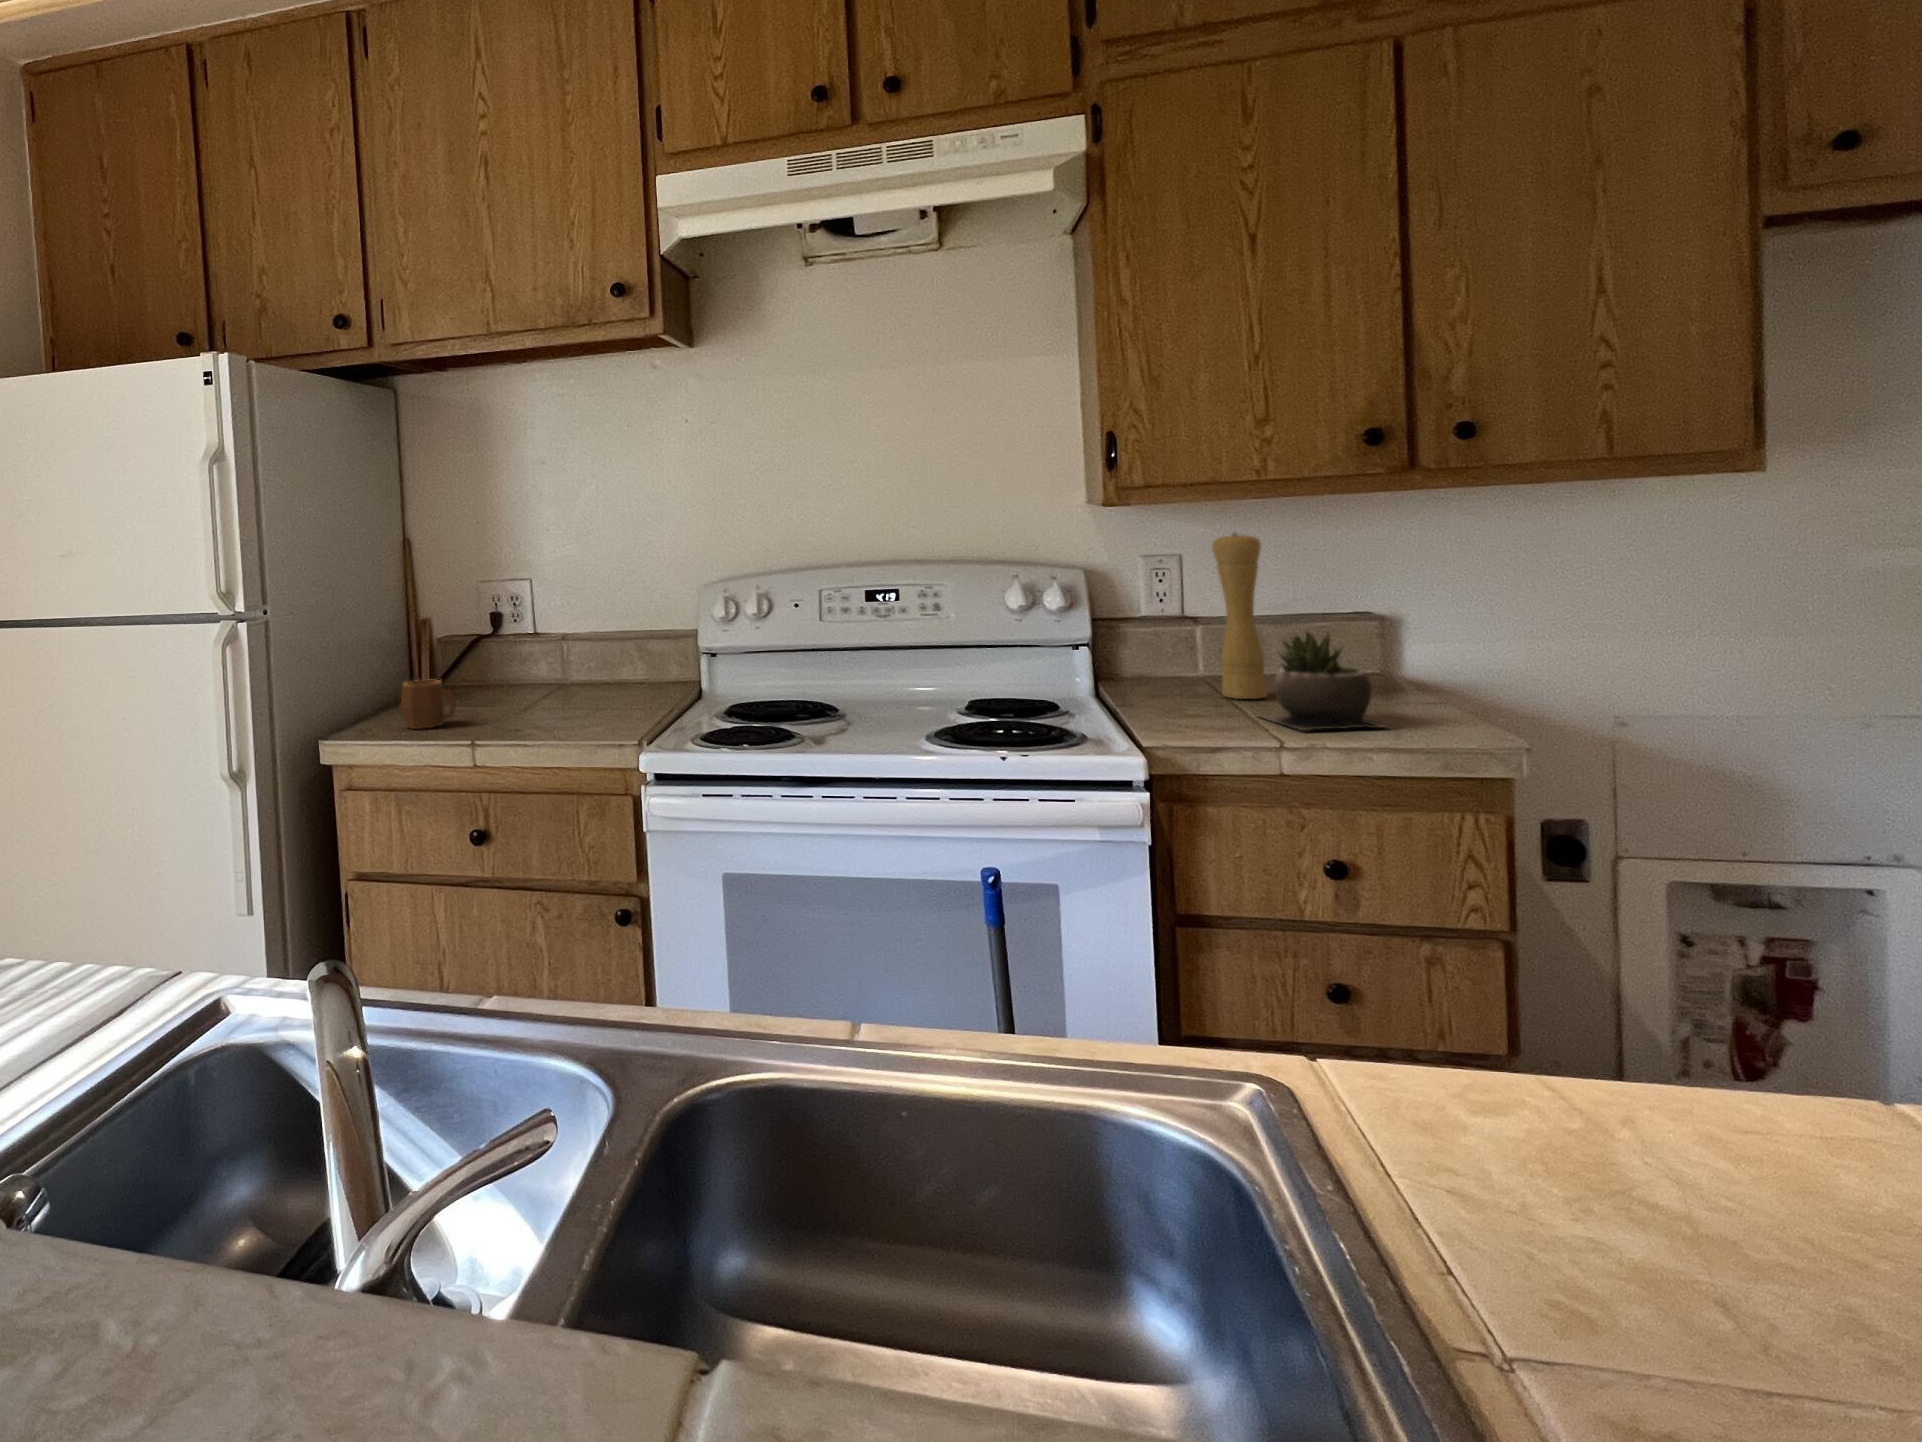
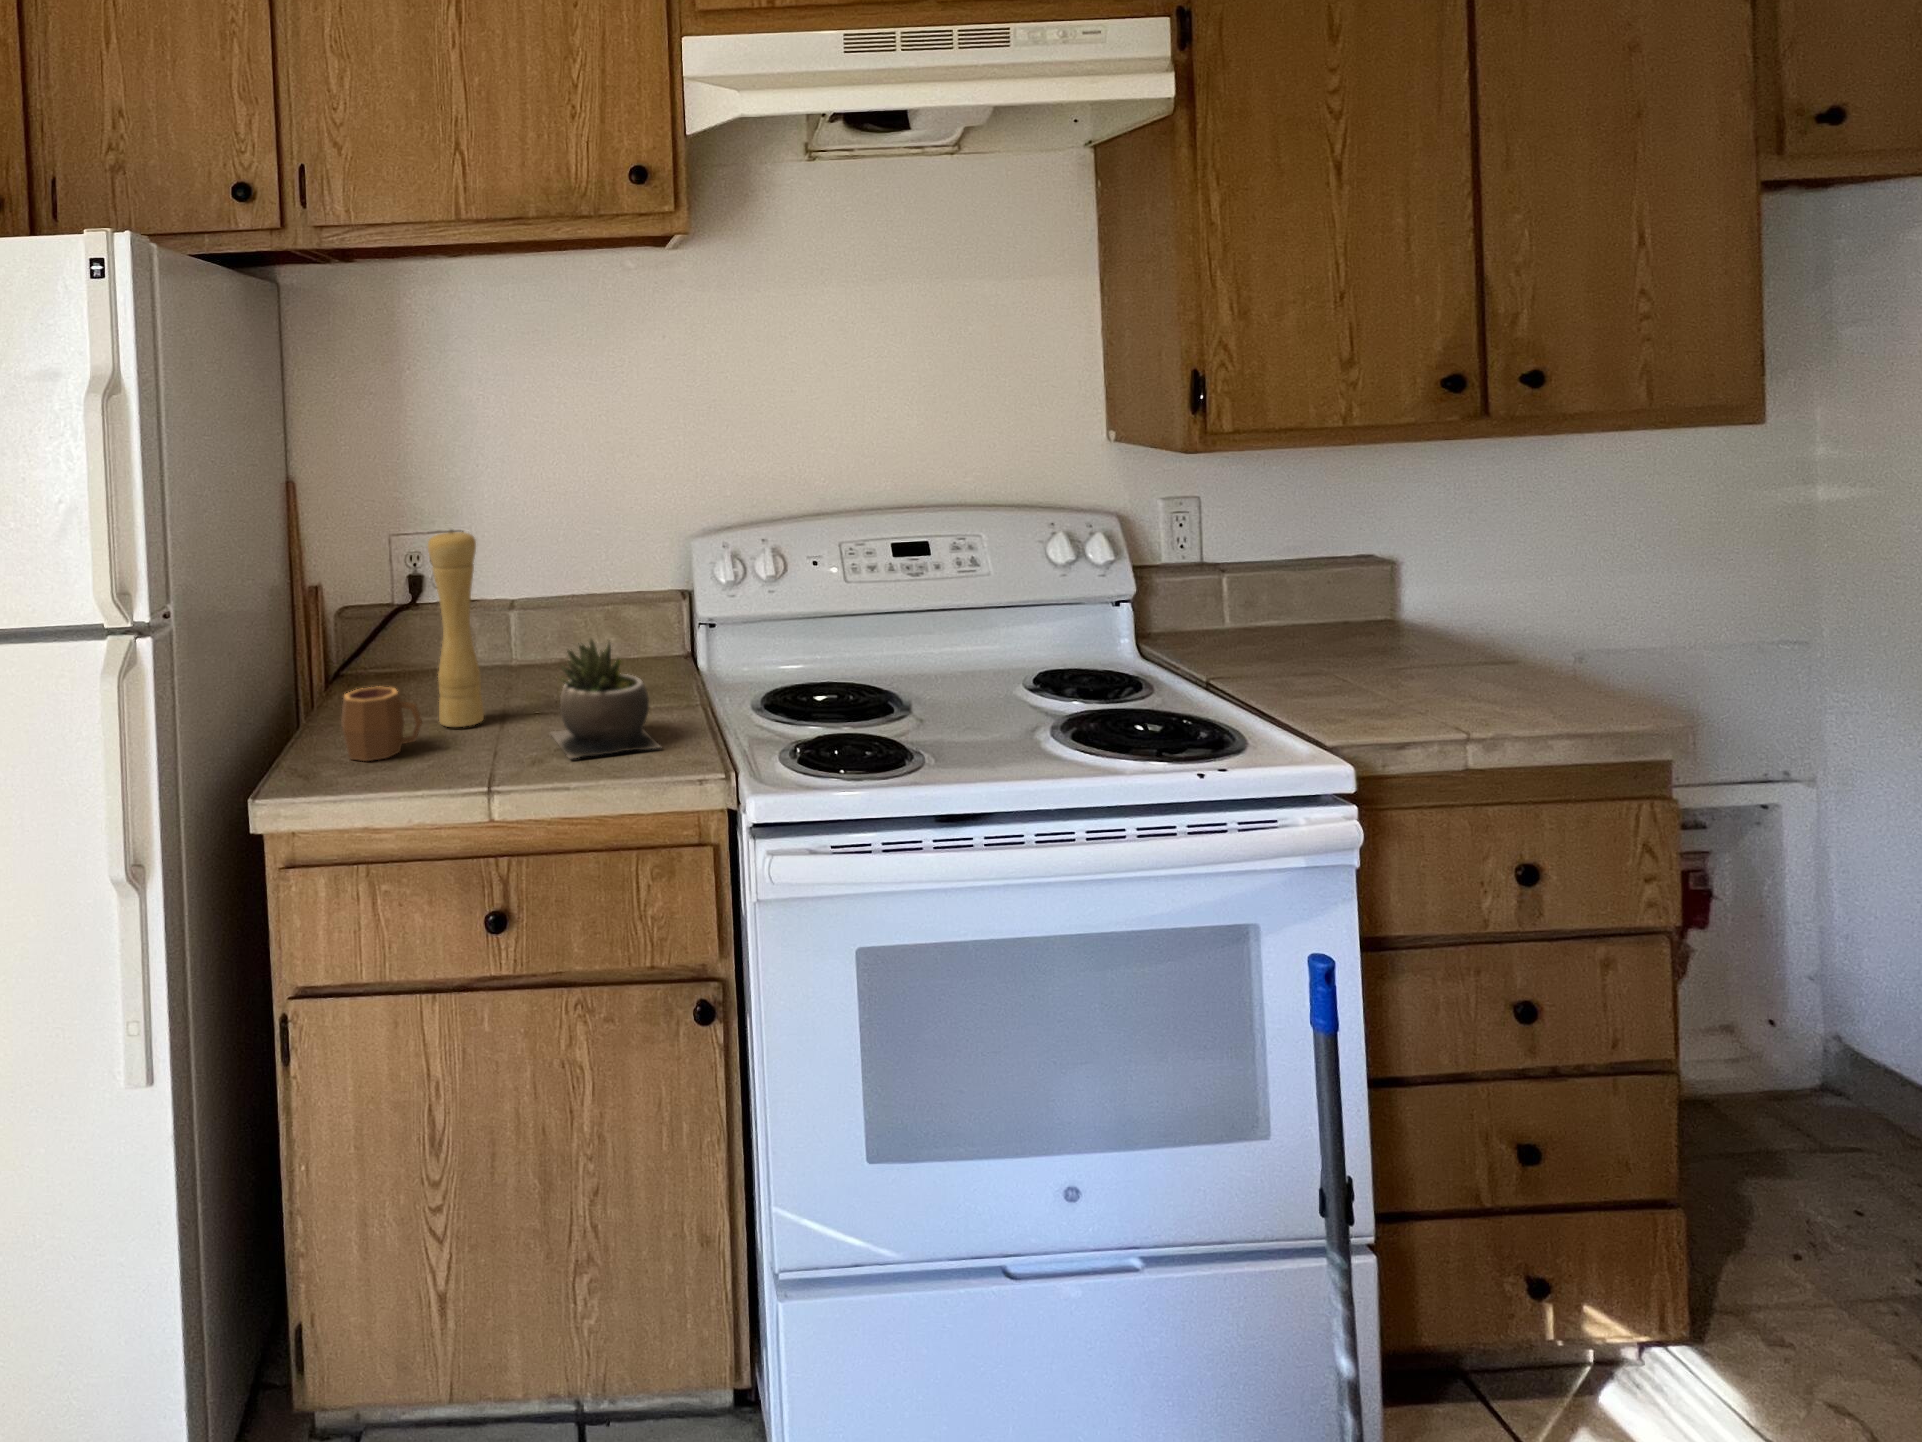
pepper mill: present [1212,533,1267,699] -> present [428,530,484,727]
succulent plant: present [1260,632,1385,730] -> present [551,640,660,758]

